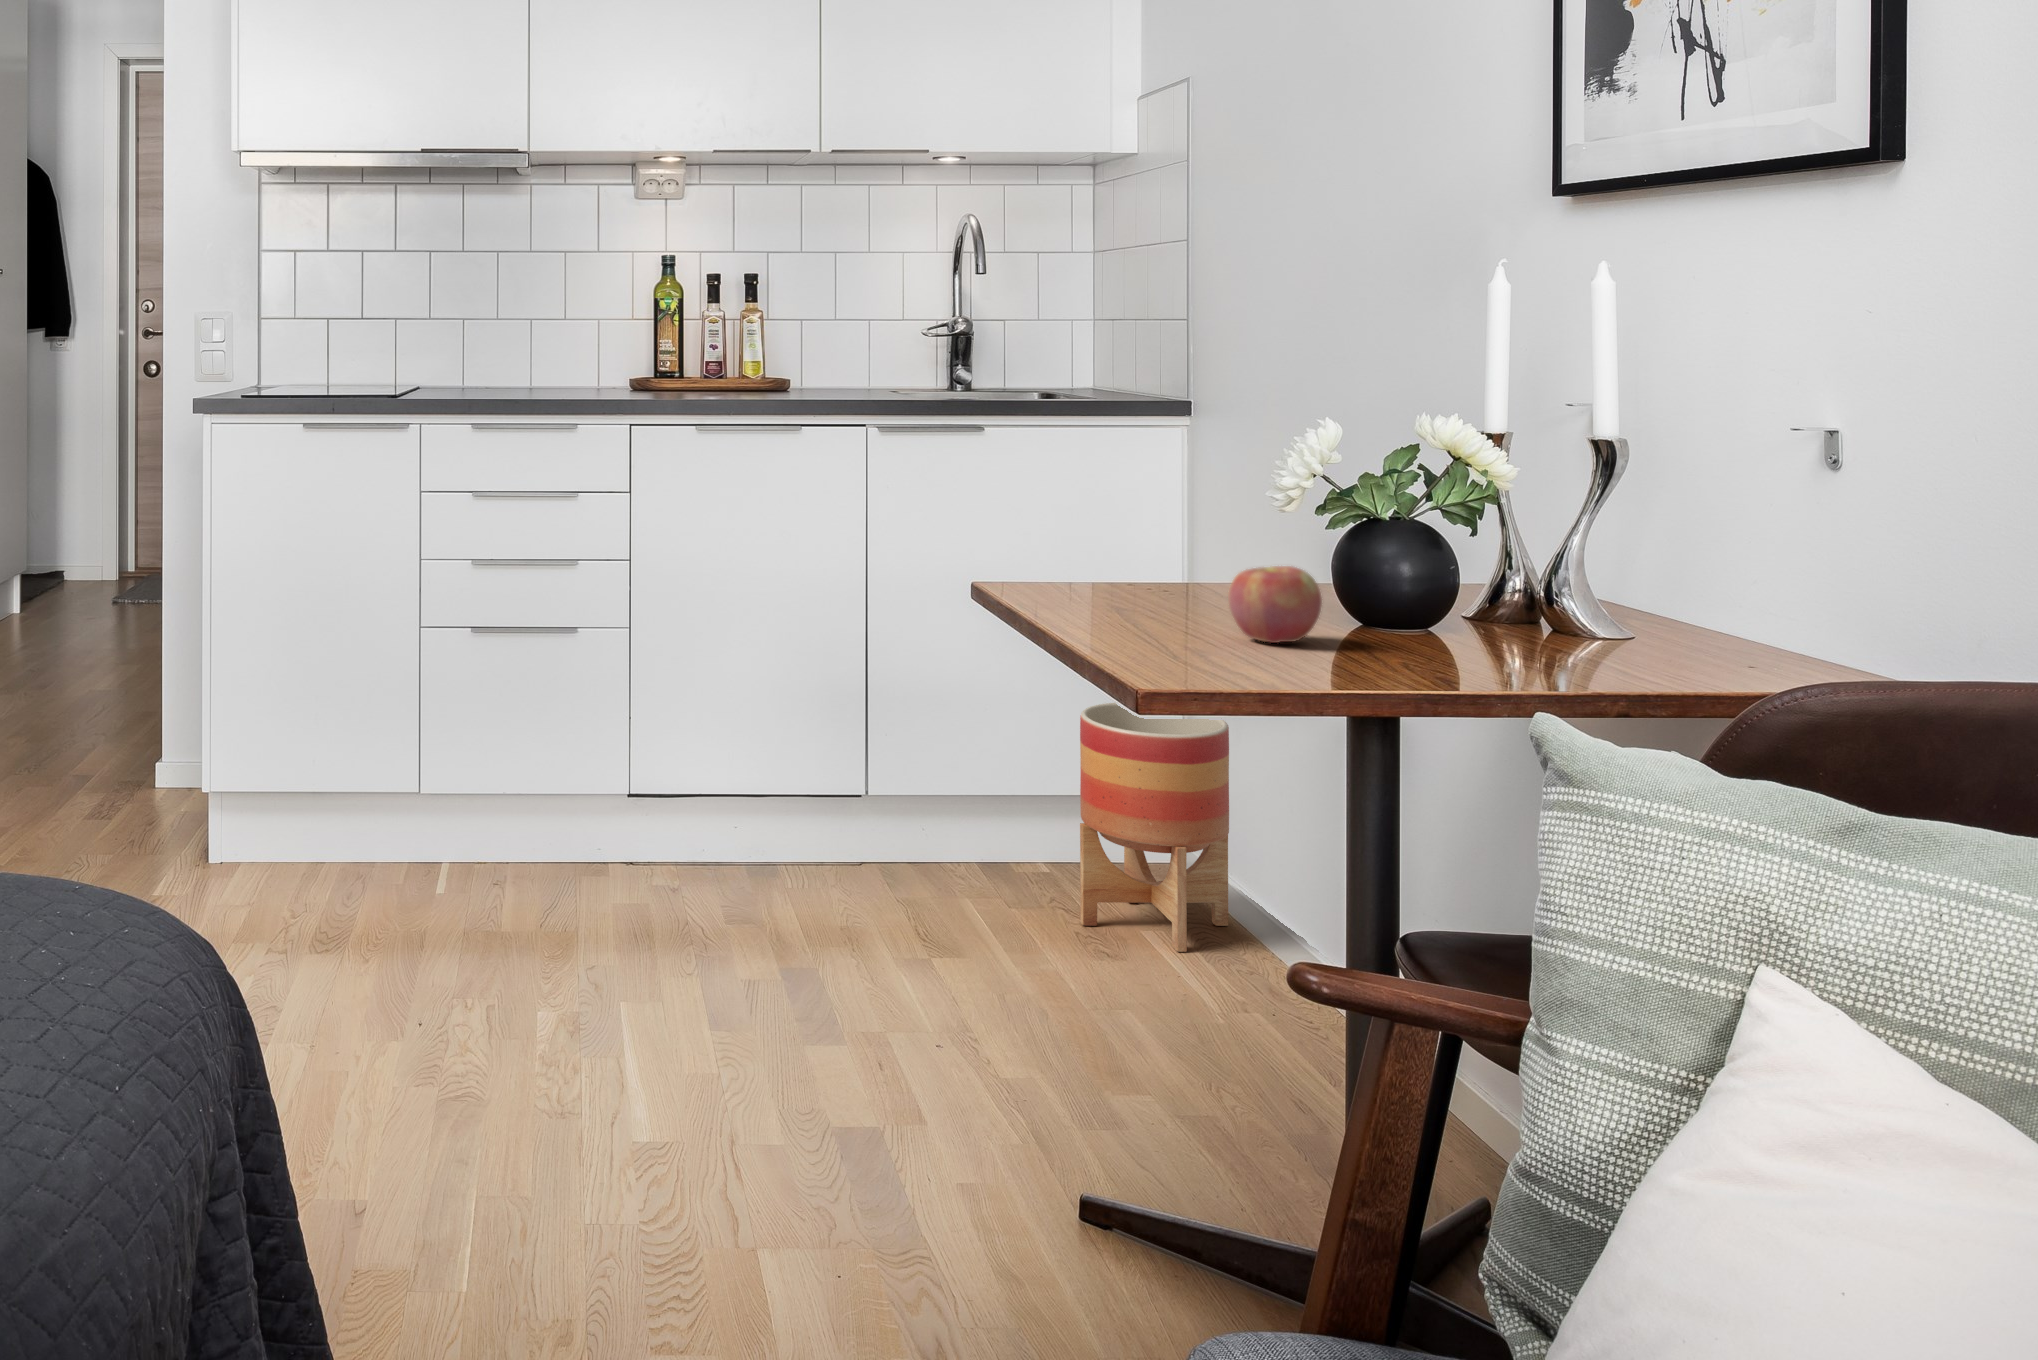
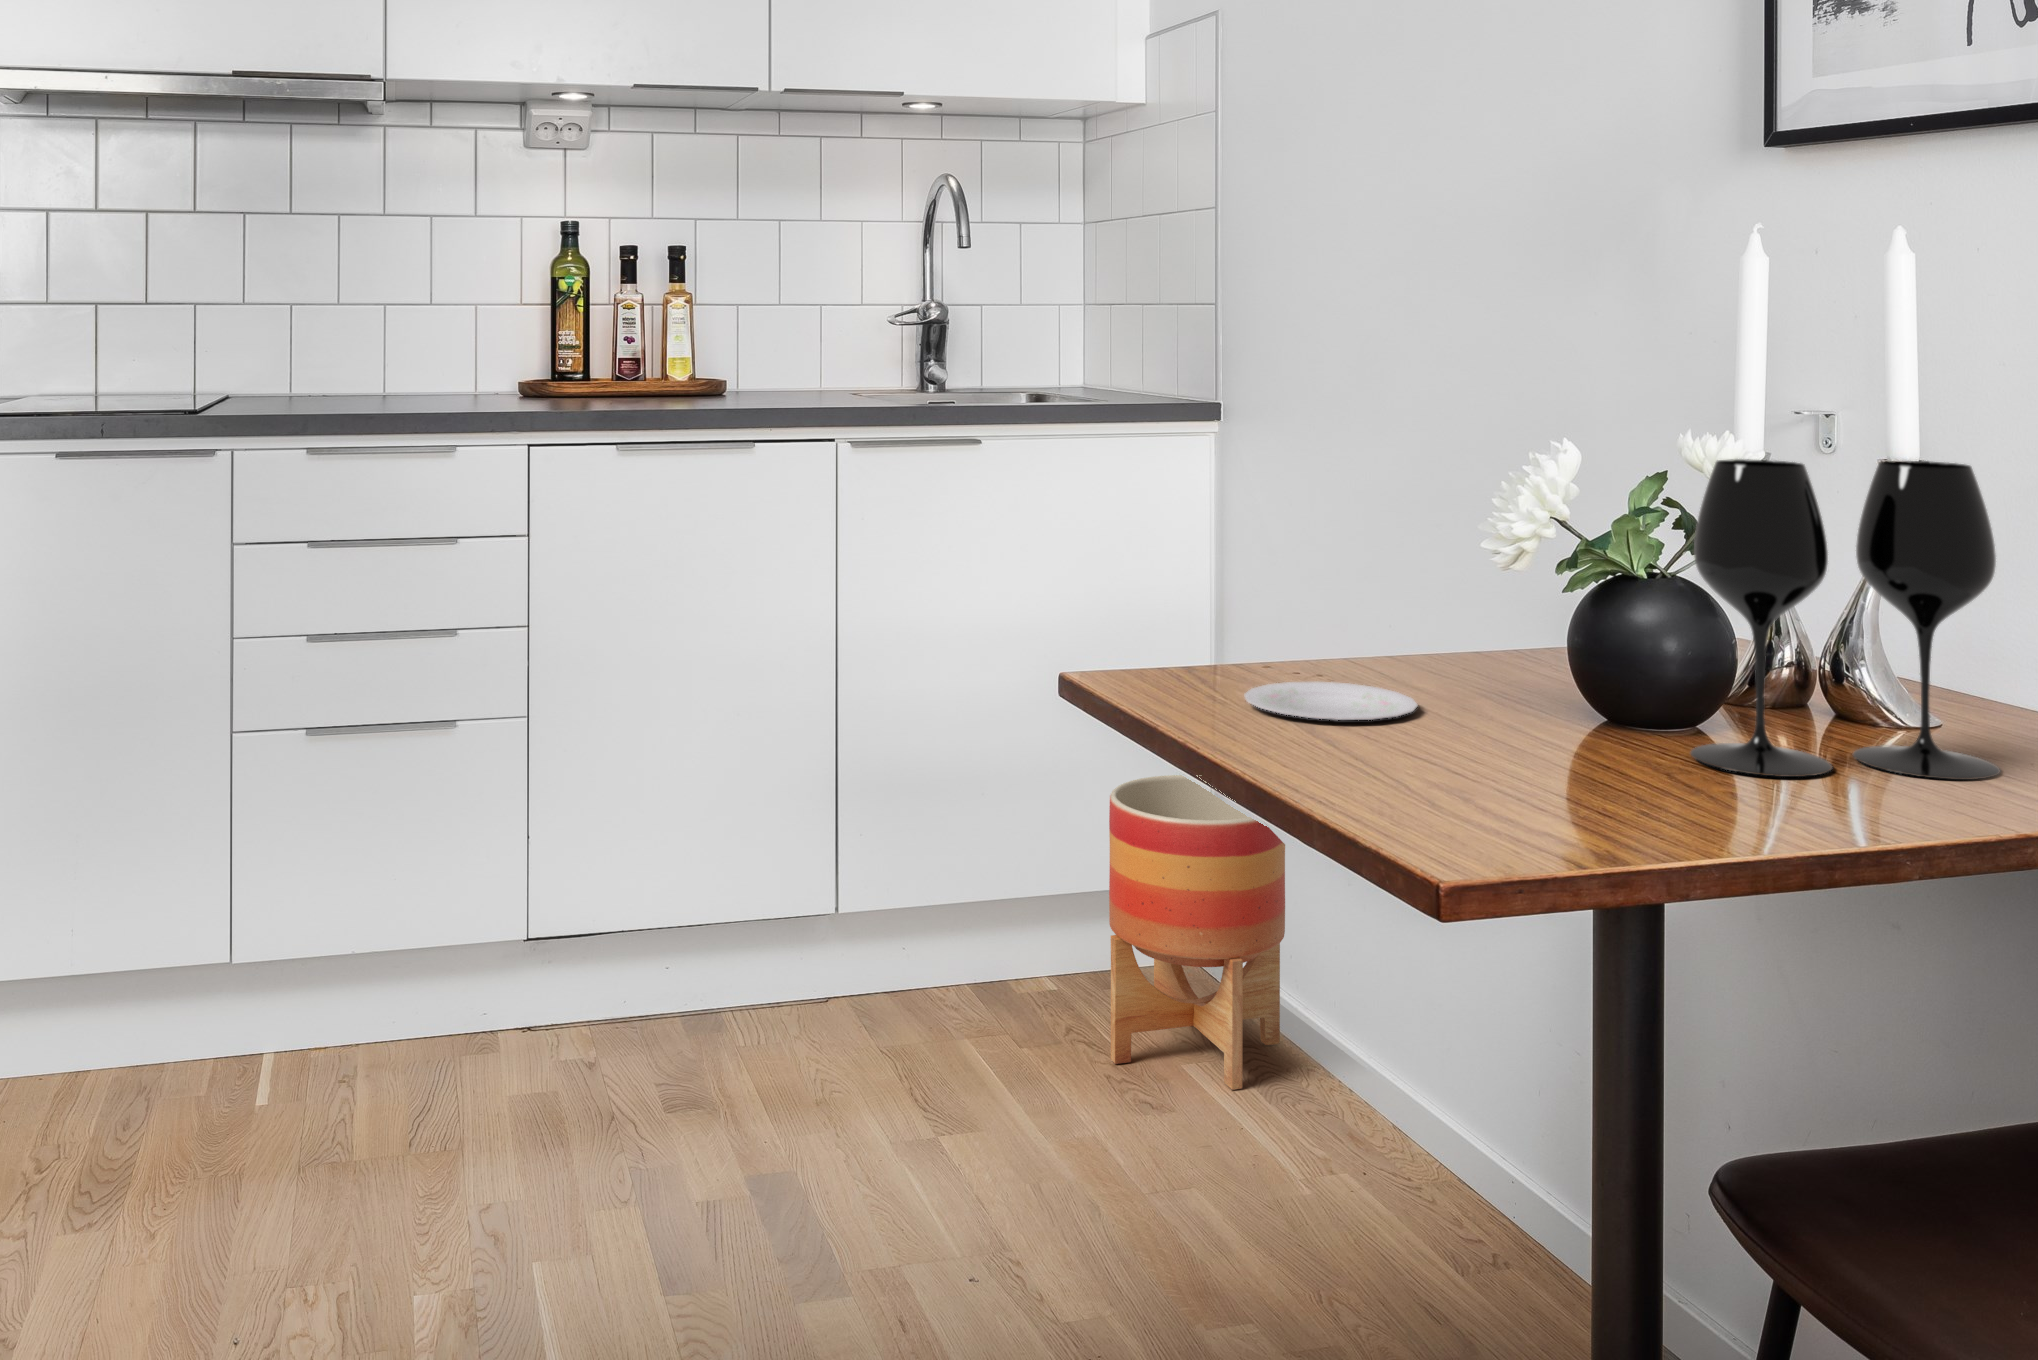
plate: none [1094,390,1222,615] -> present [1244,682,1418,720]
wine glass: none [1399,432,1638,666] -> present [1691,459,2000,780]
apple: present [1228,566,1322,643] -> none [1468,653,1597,768]

